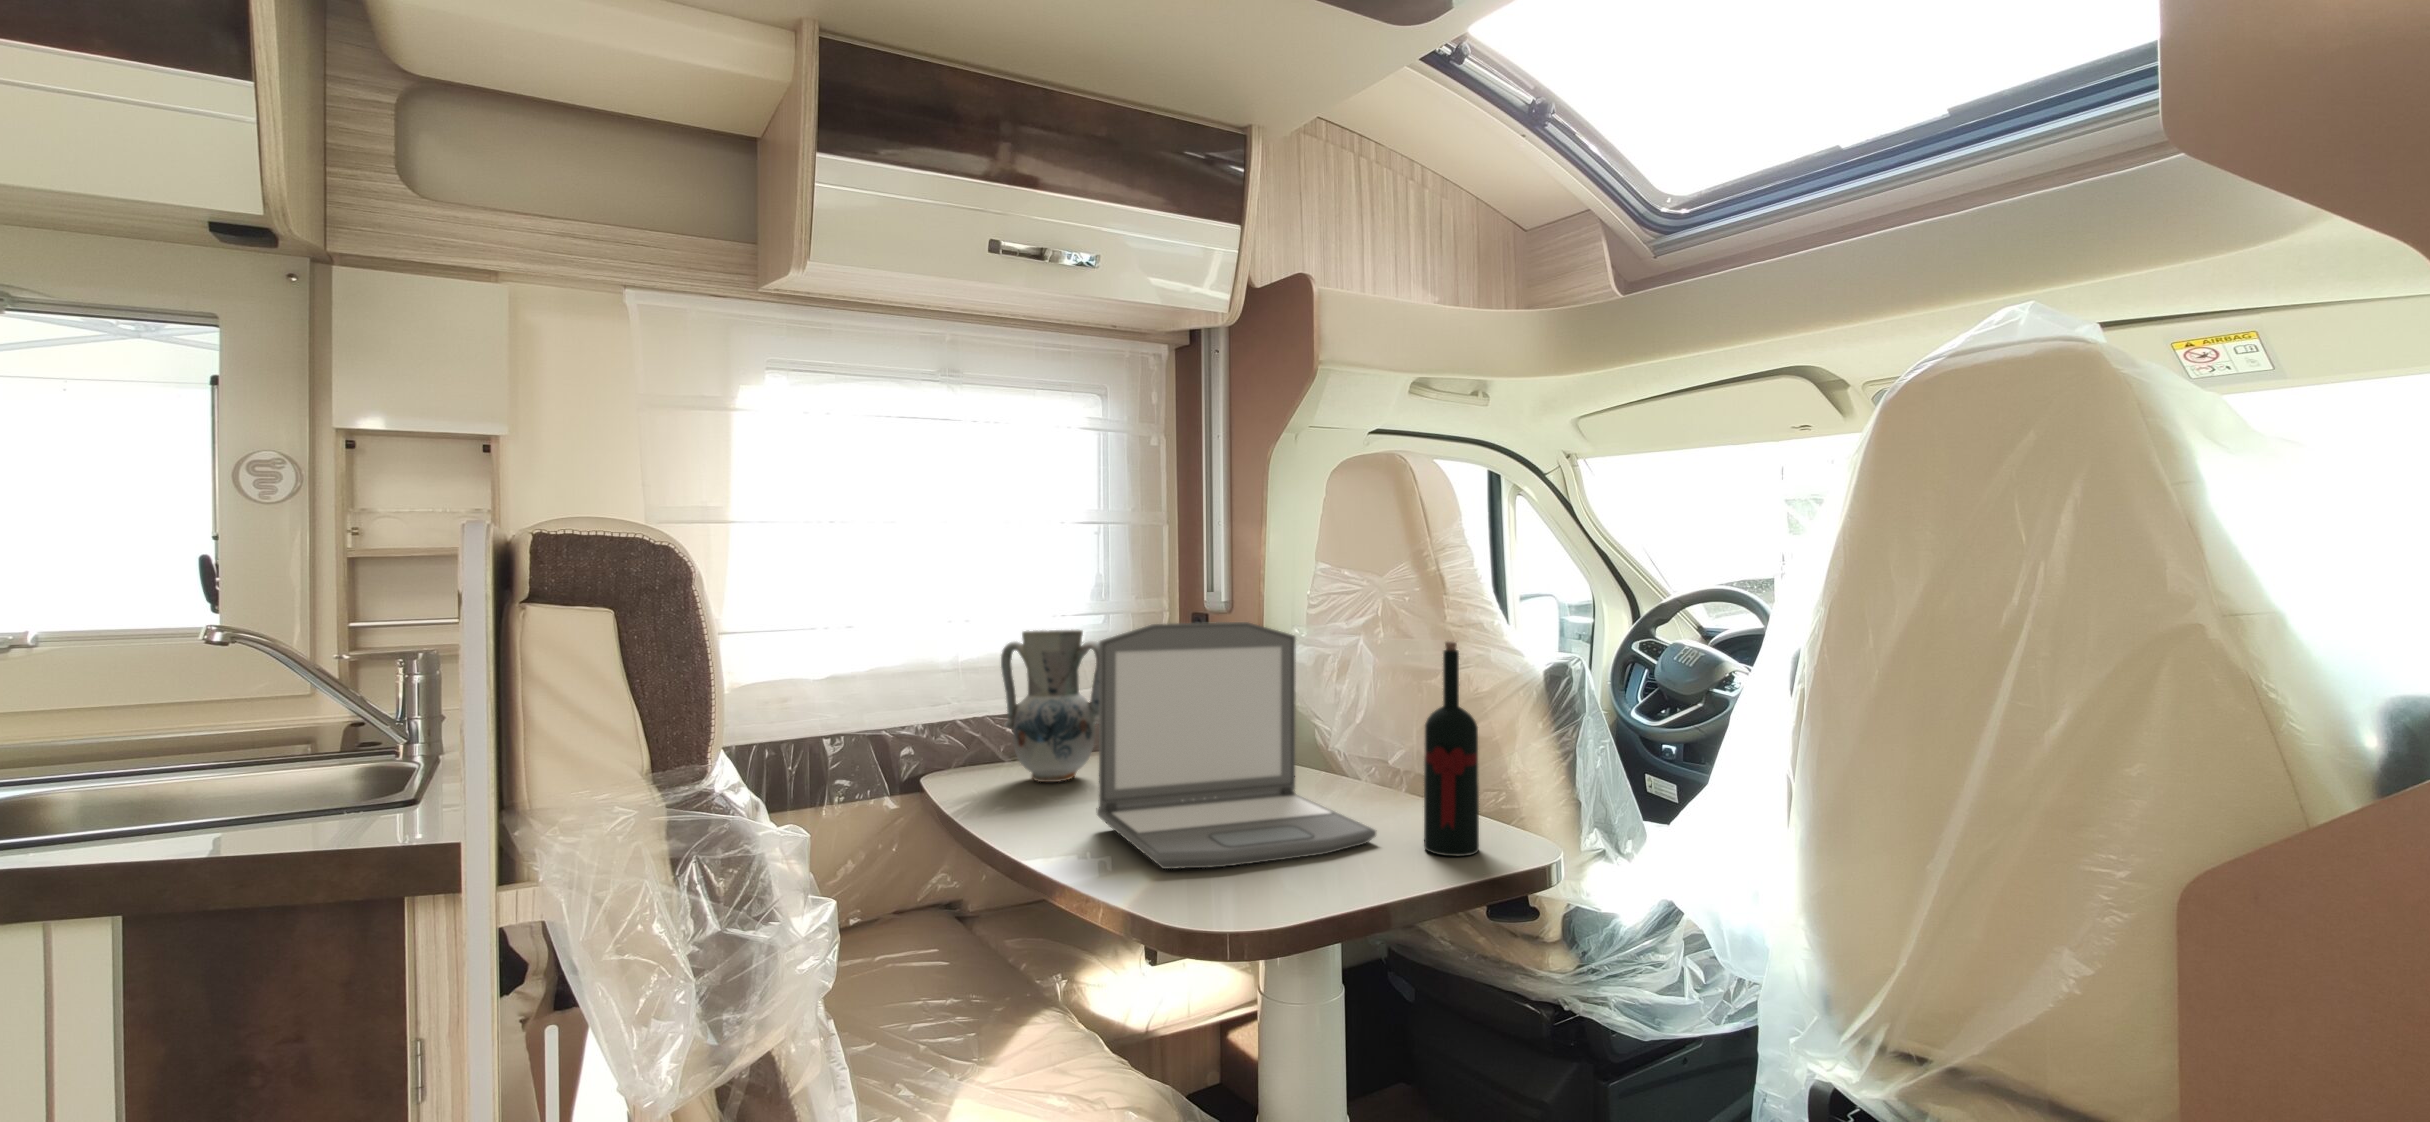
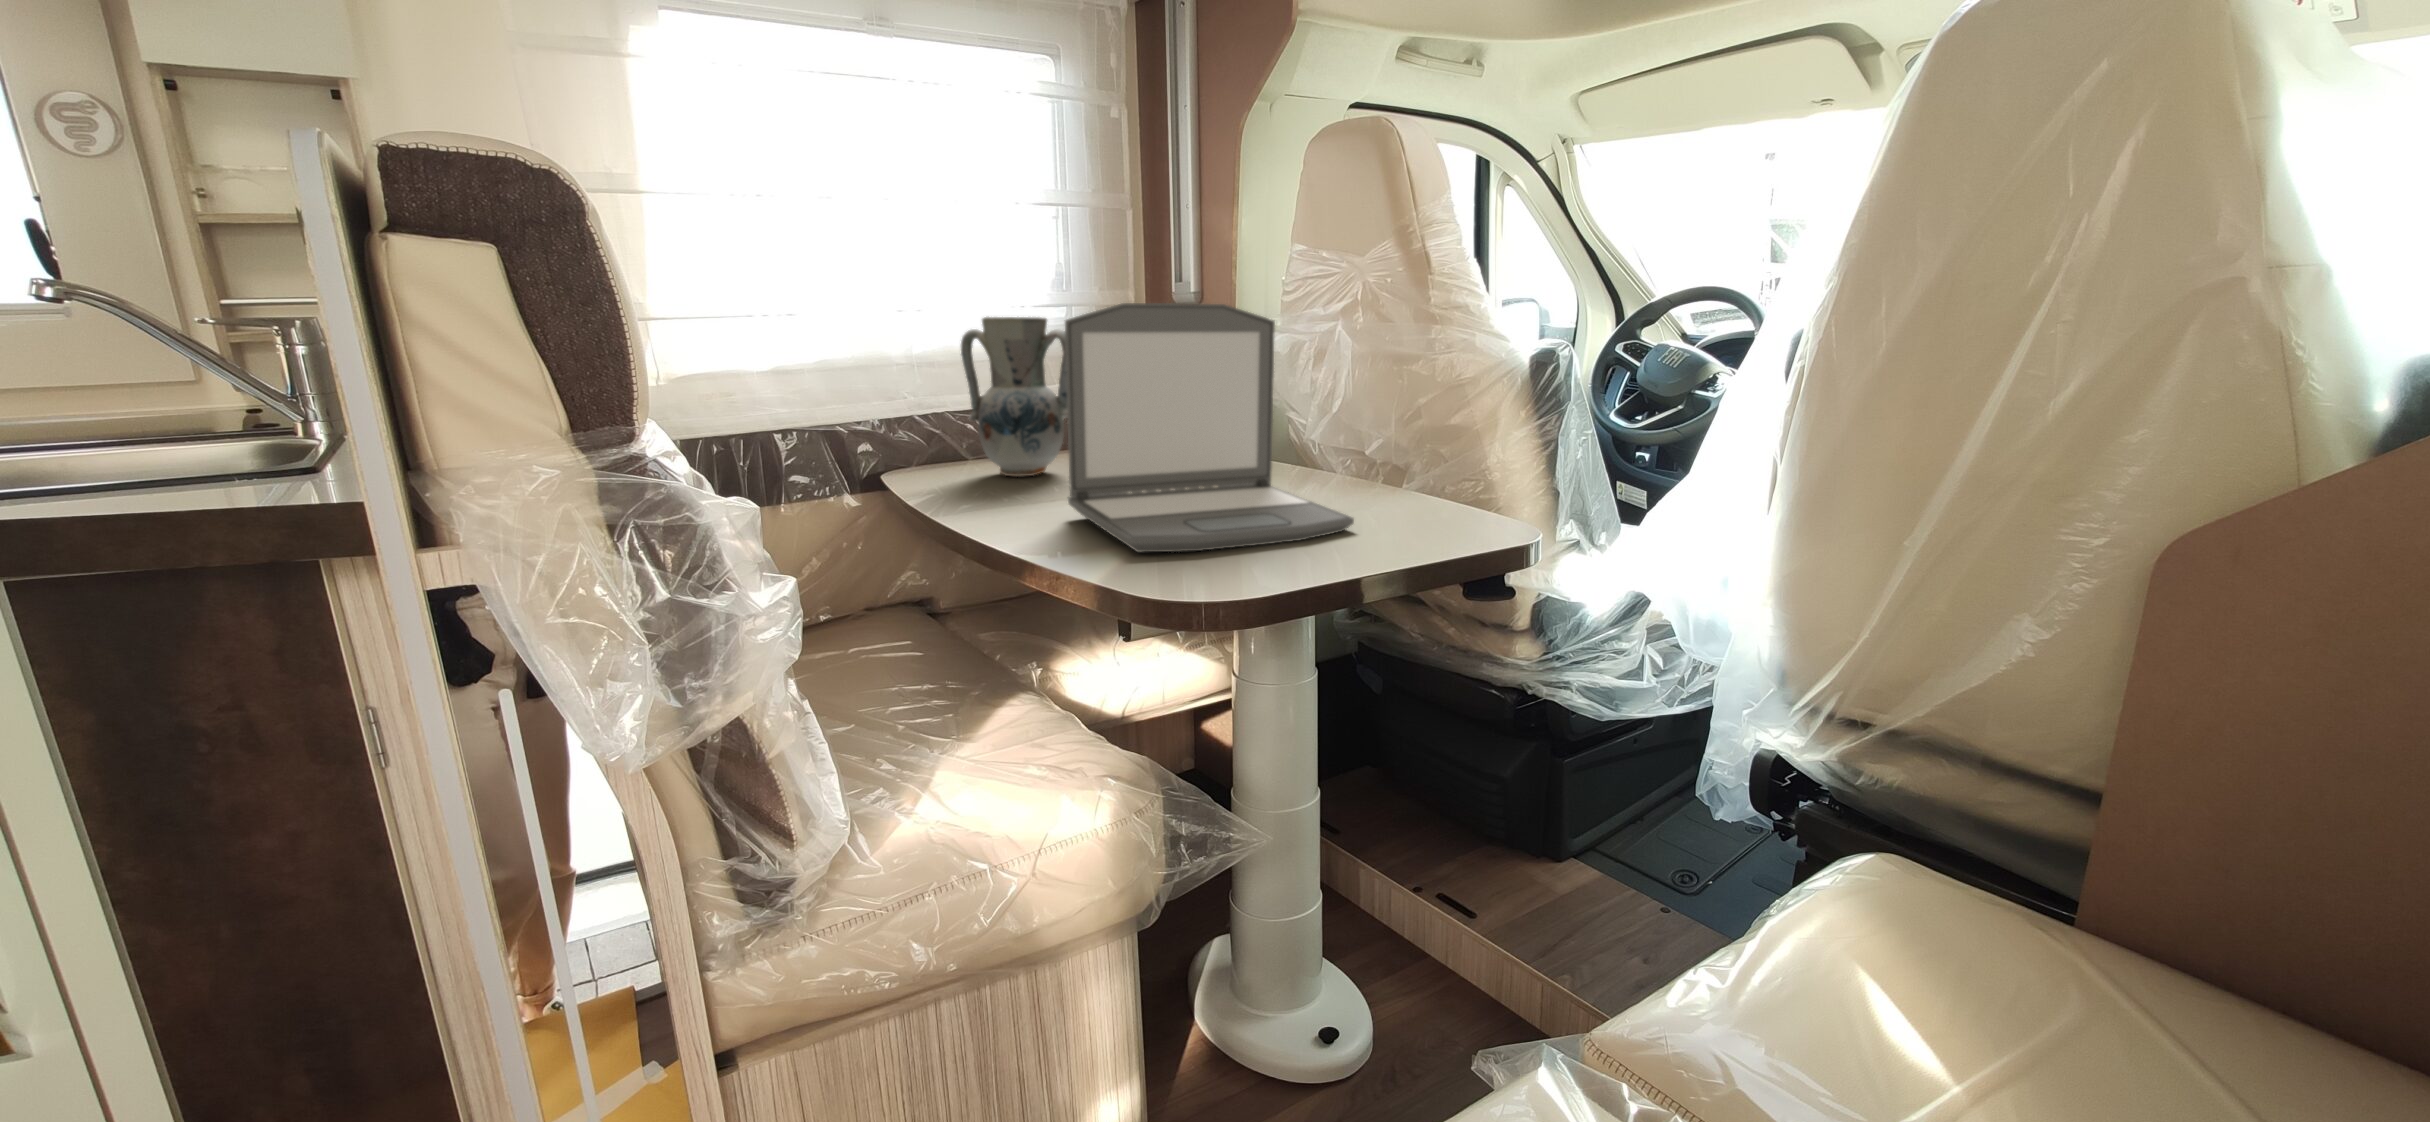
wine bottle: present [1424,641,1479,856] -> none [1402,321,1465,542]

